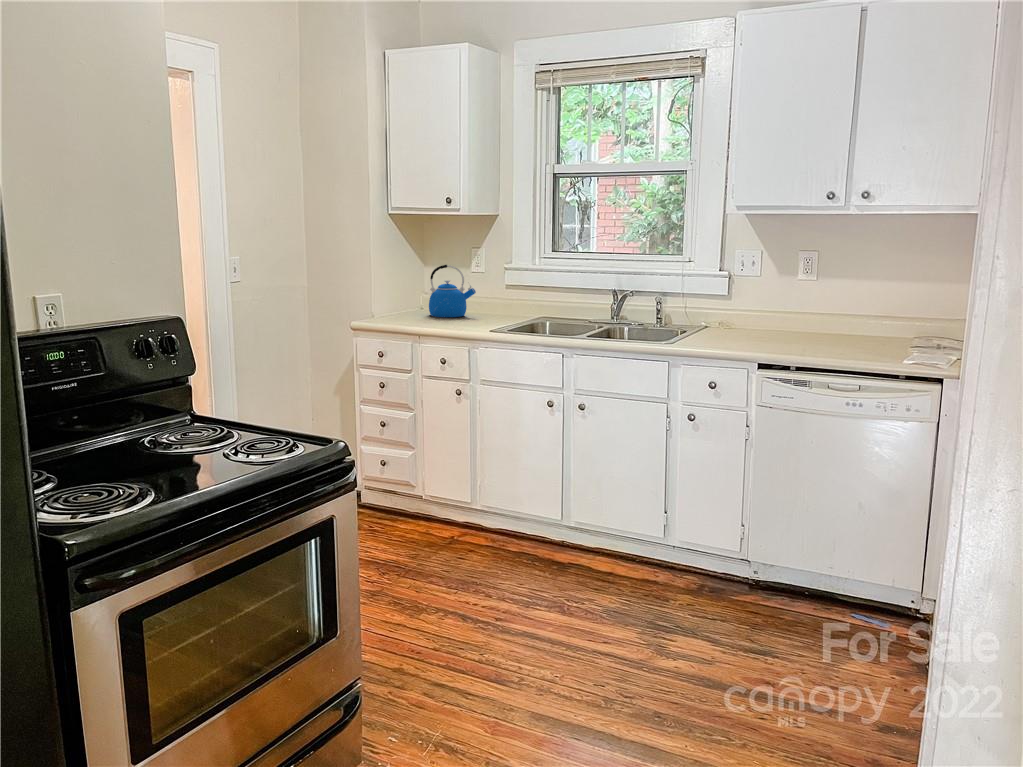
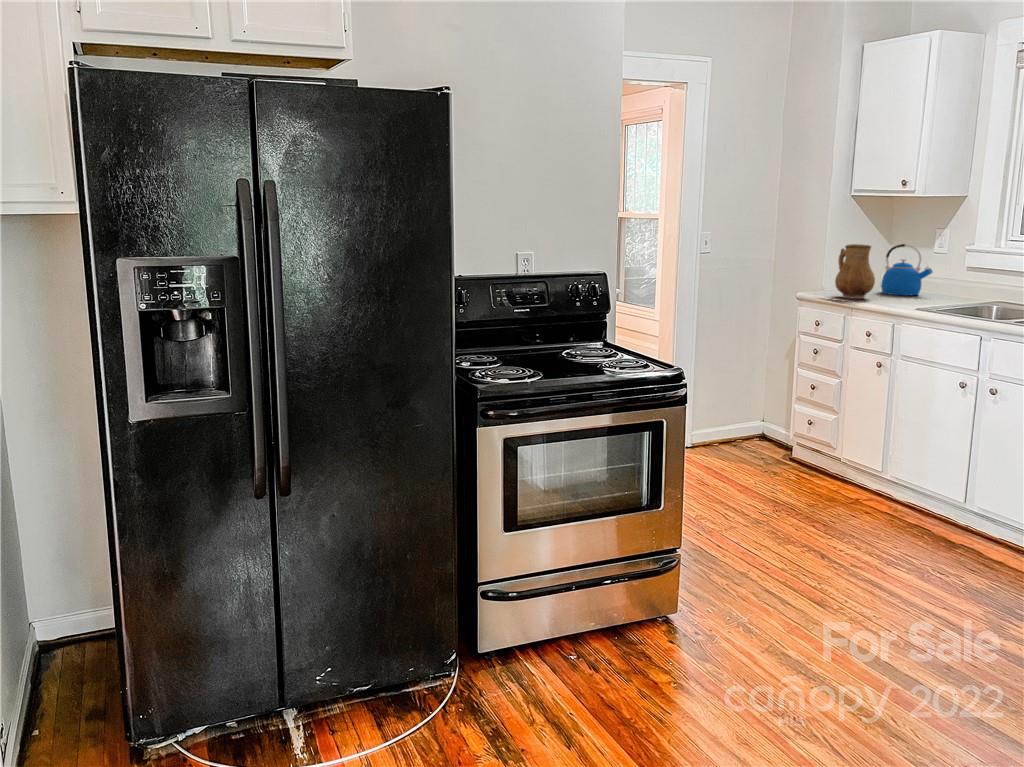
ceramic pitcher: none [394,267,436,325] -> present [835,244,875,299]

